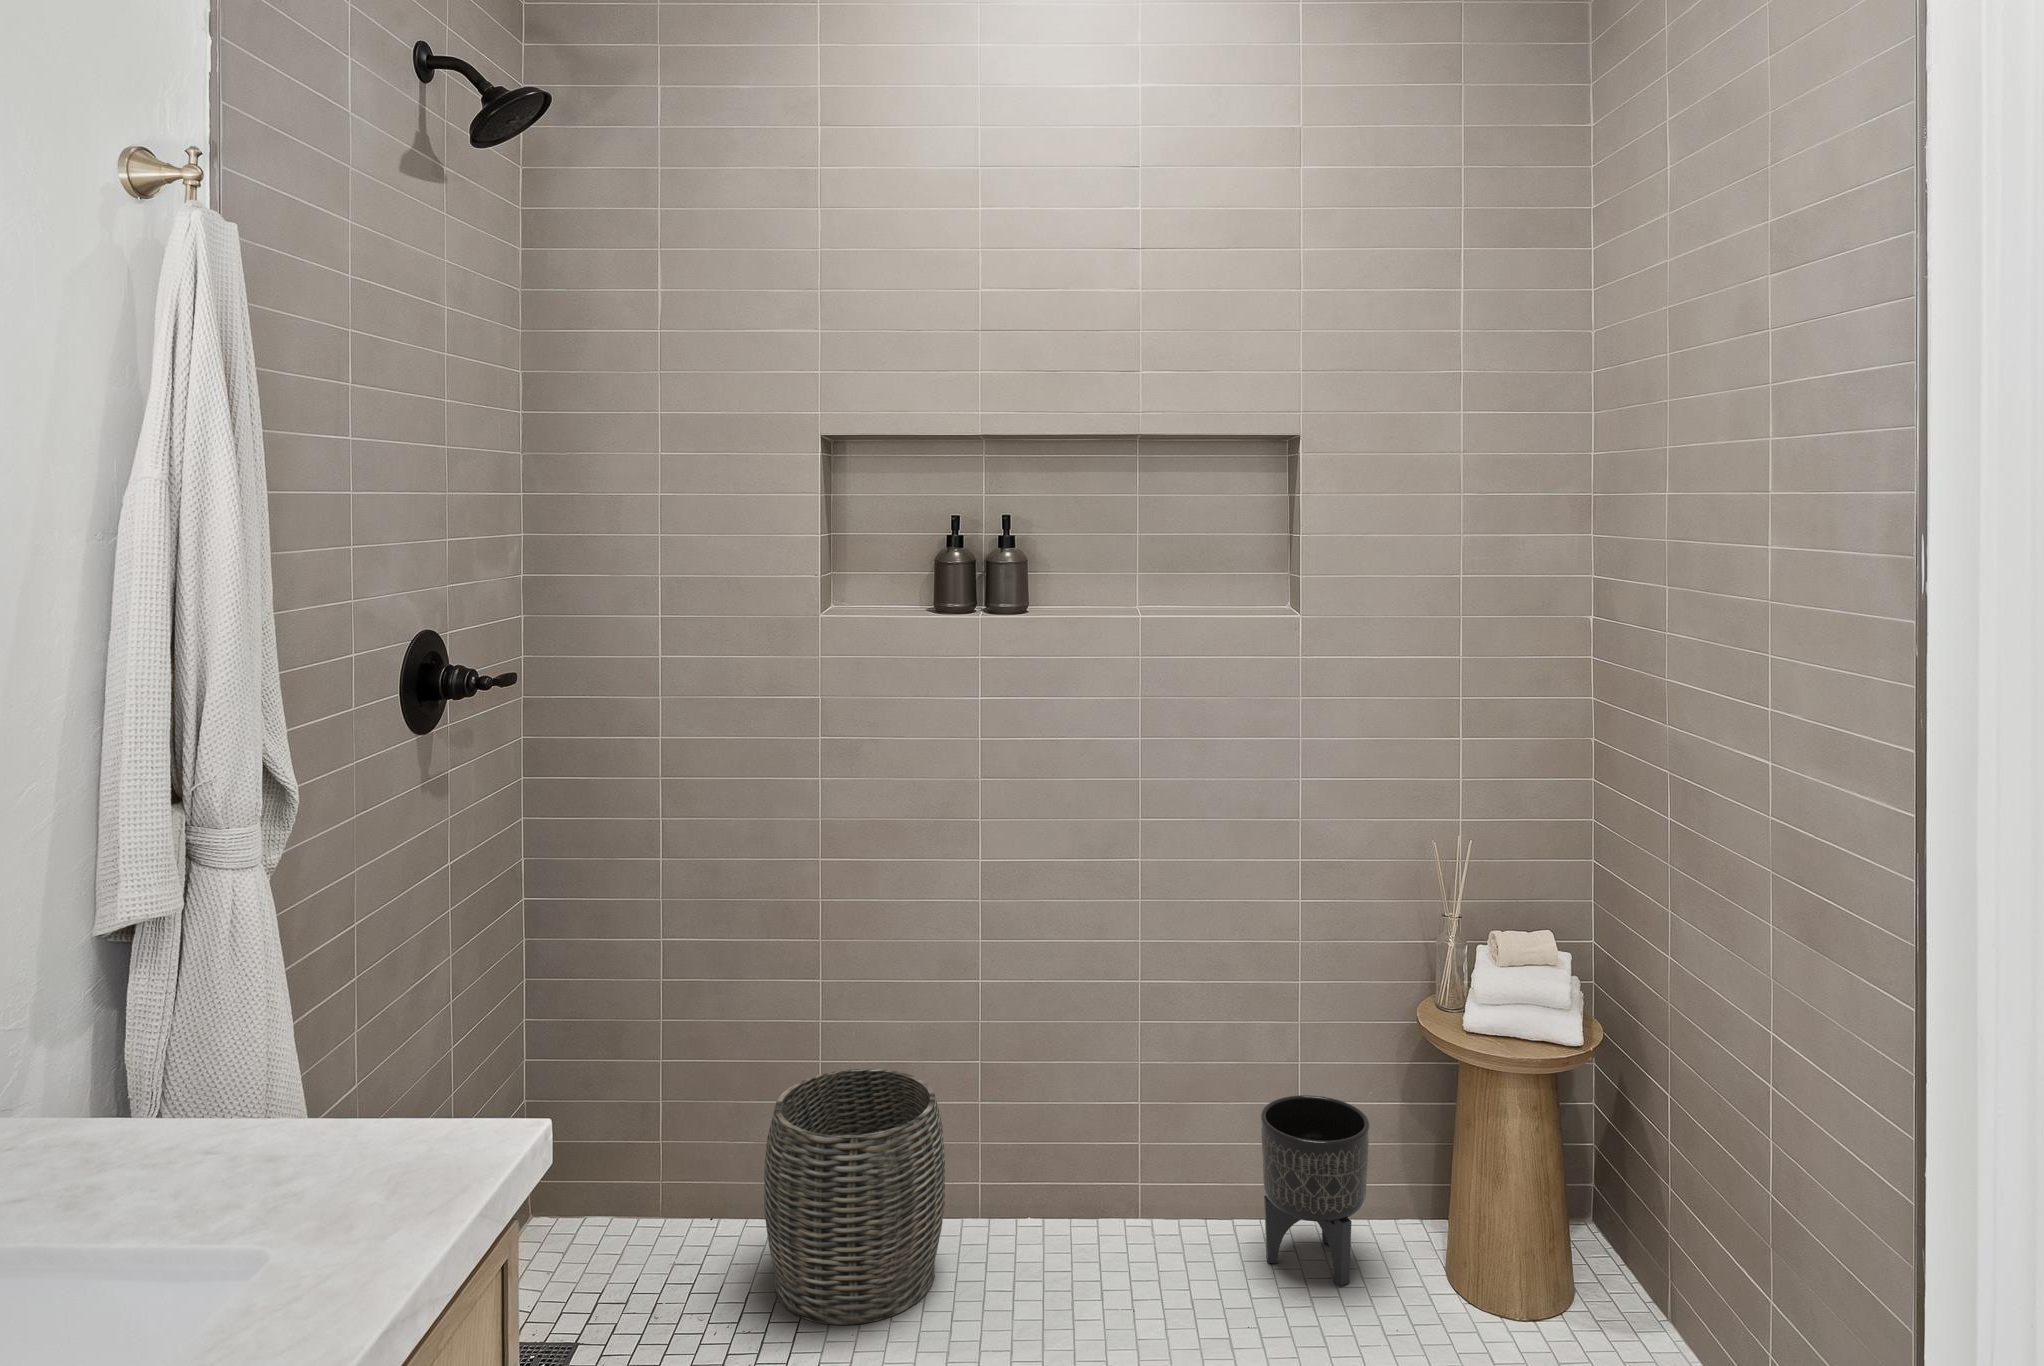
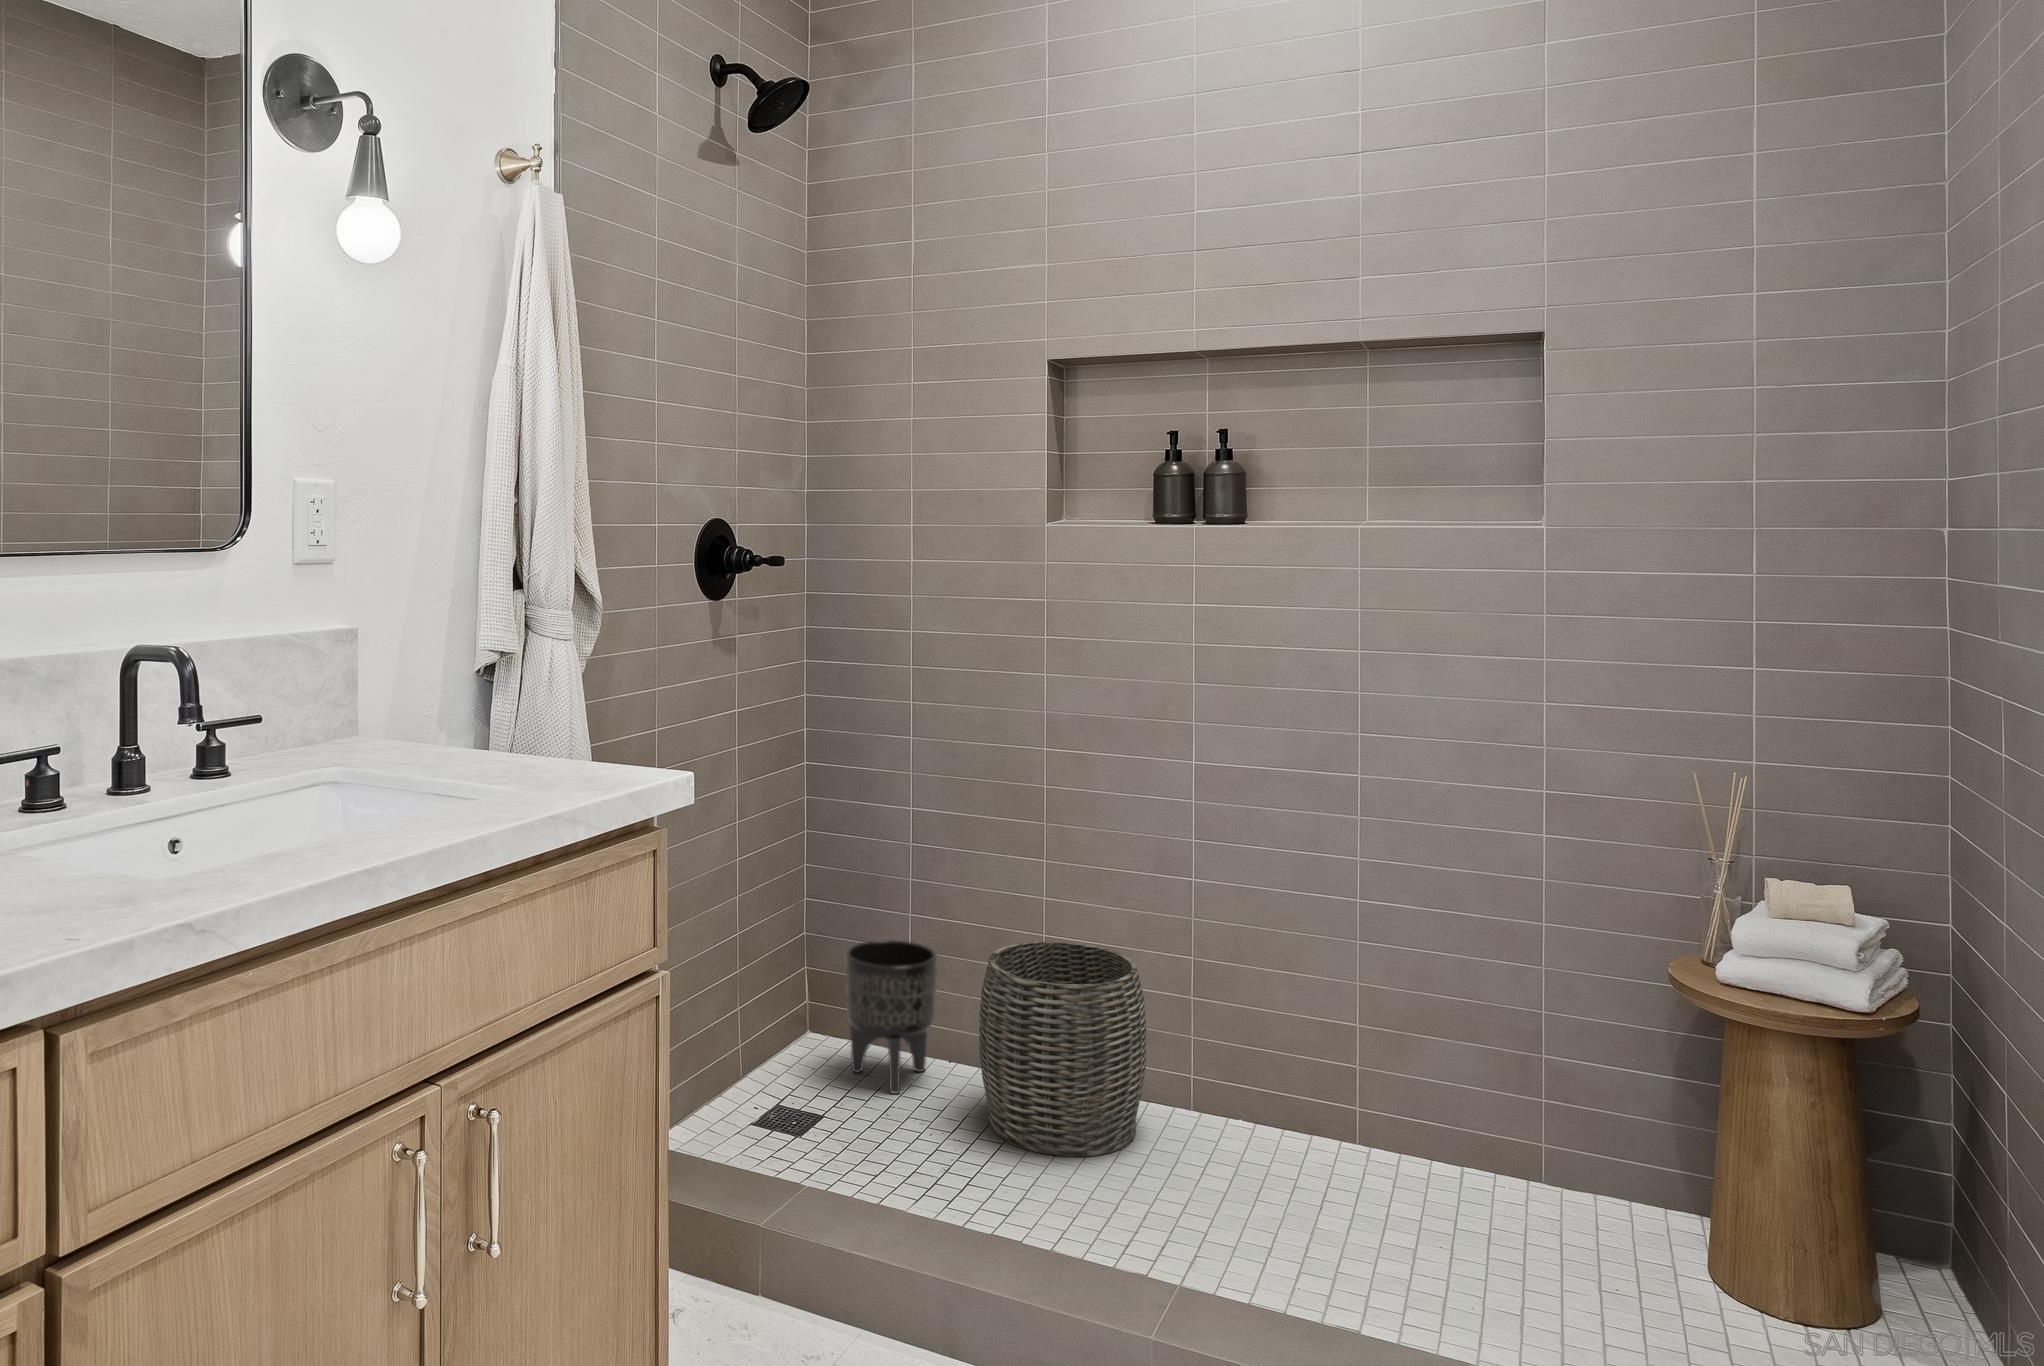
planter: present [1261,1095,1370,1286] -> present [845,940,937,1094]

